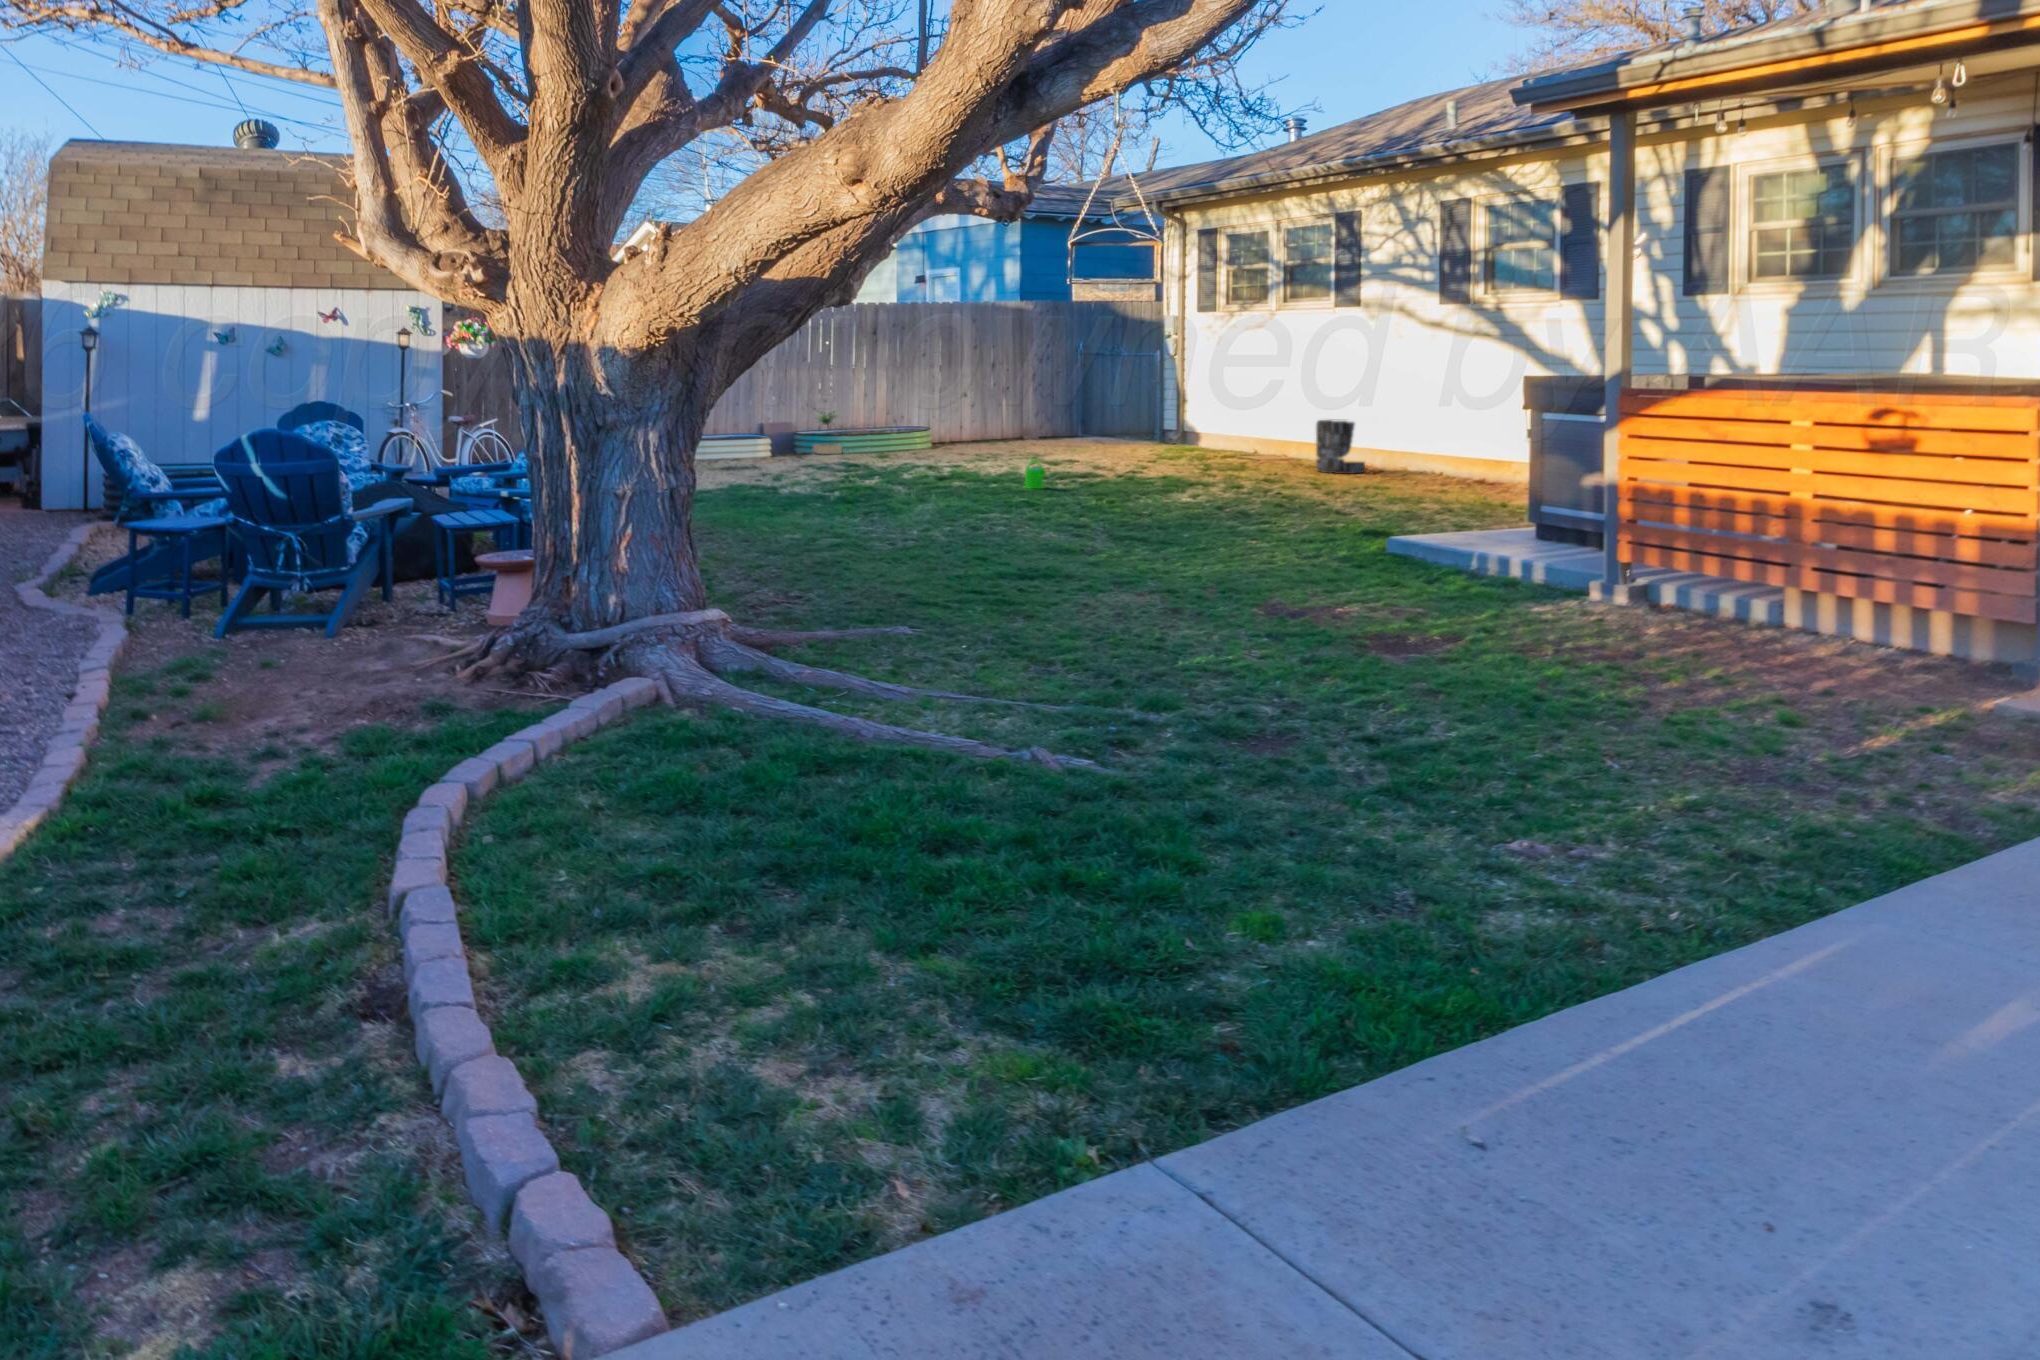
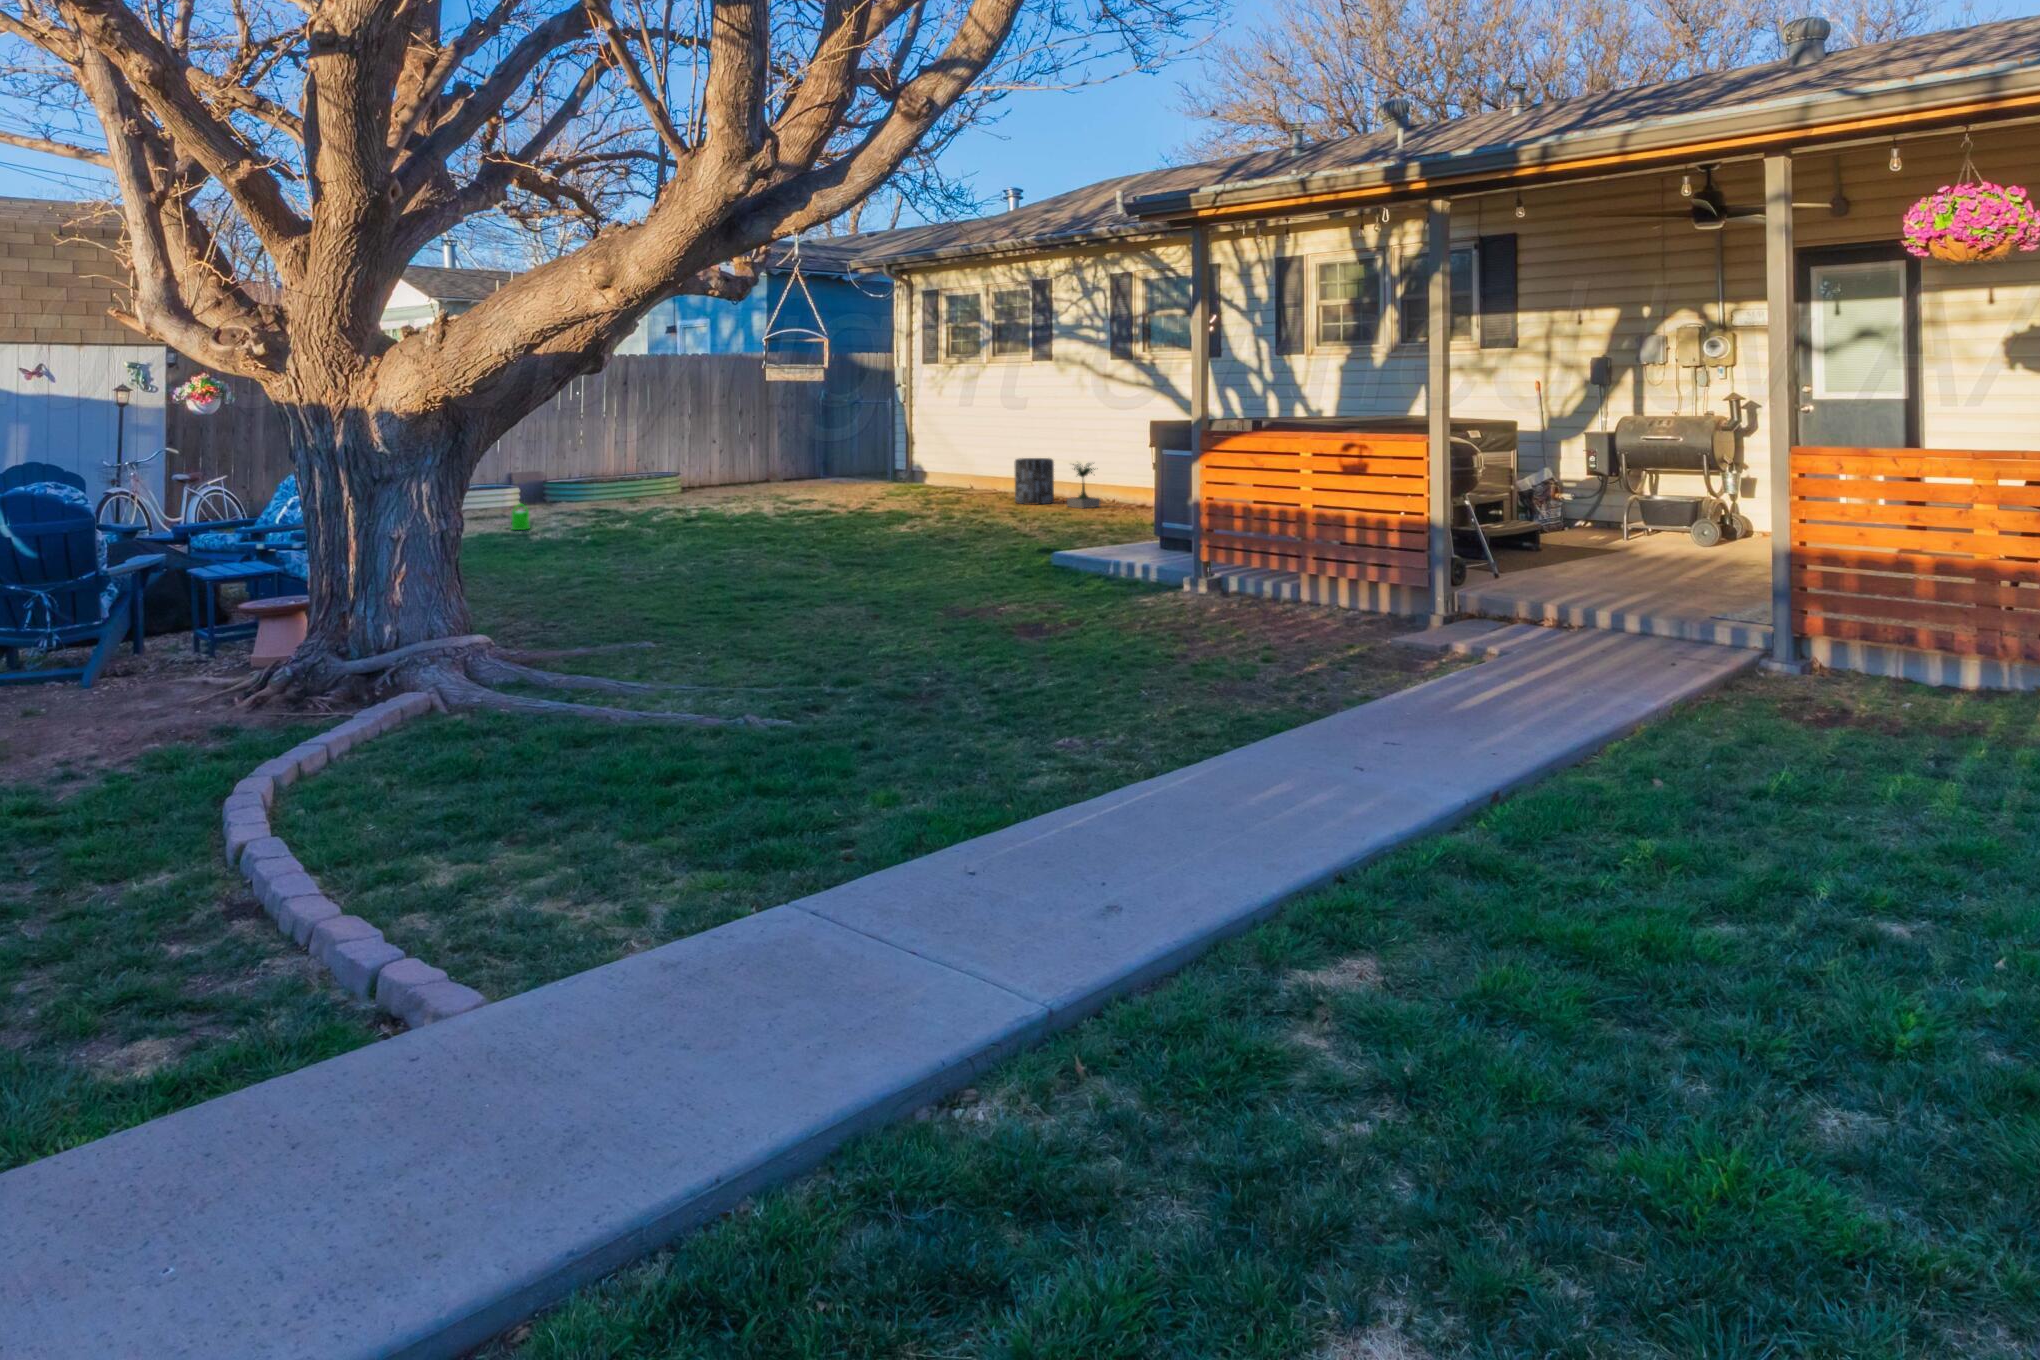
potted plant: present [813,411,842,454] -> present [1067,463,1100,508]
watering can: present [1025,460,1046,489] -> present [512,504,530,530]

